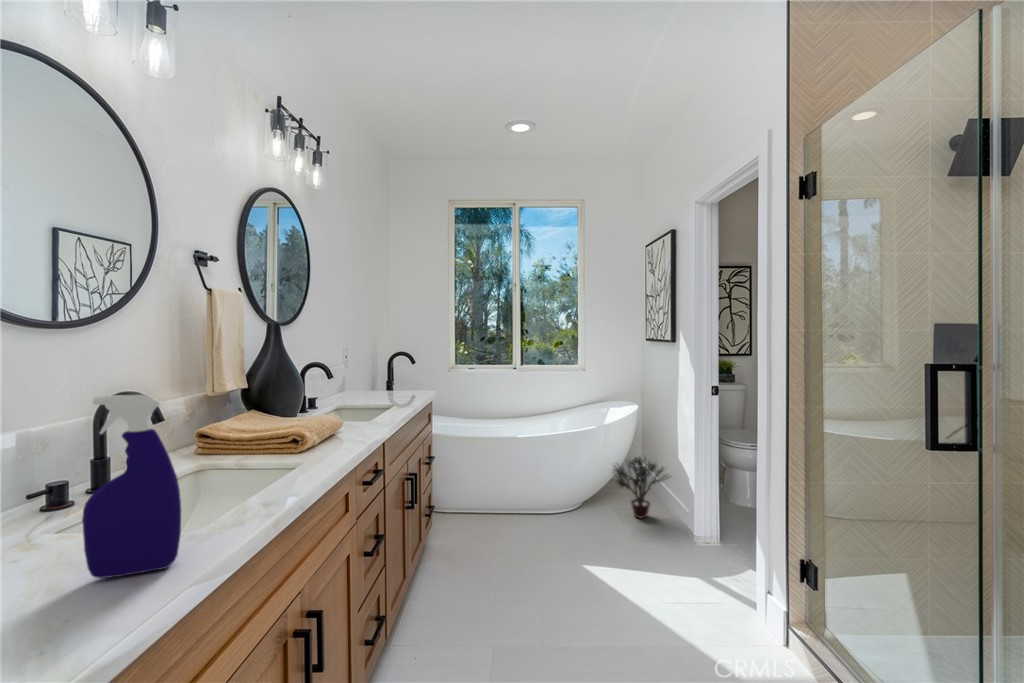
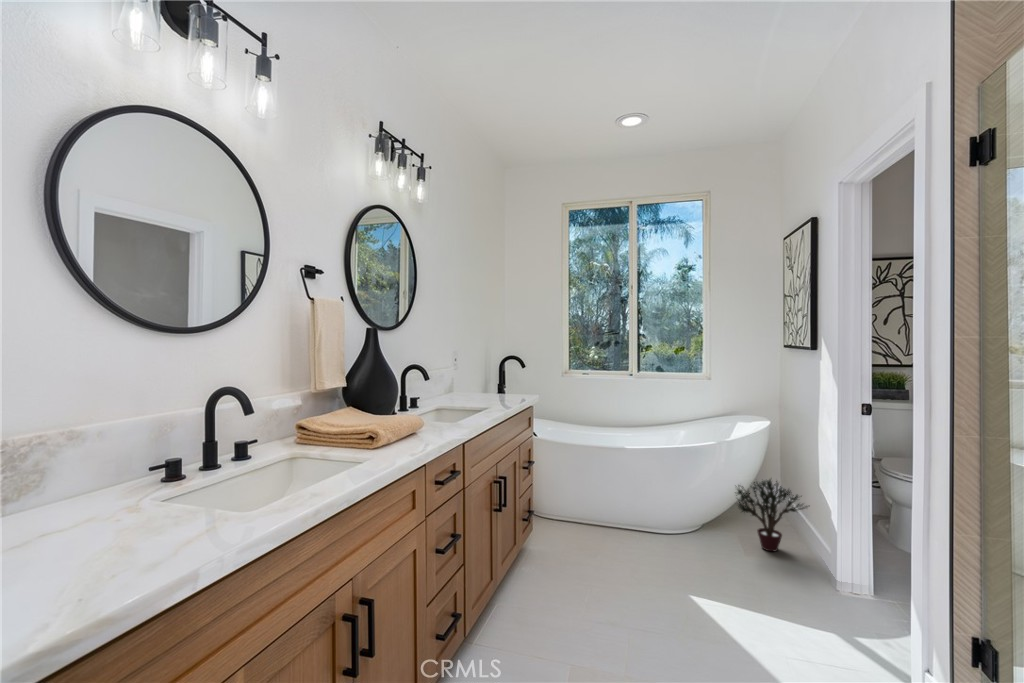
spray bottle: present [82,395,181,578] -> none [141,390,216,545]

